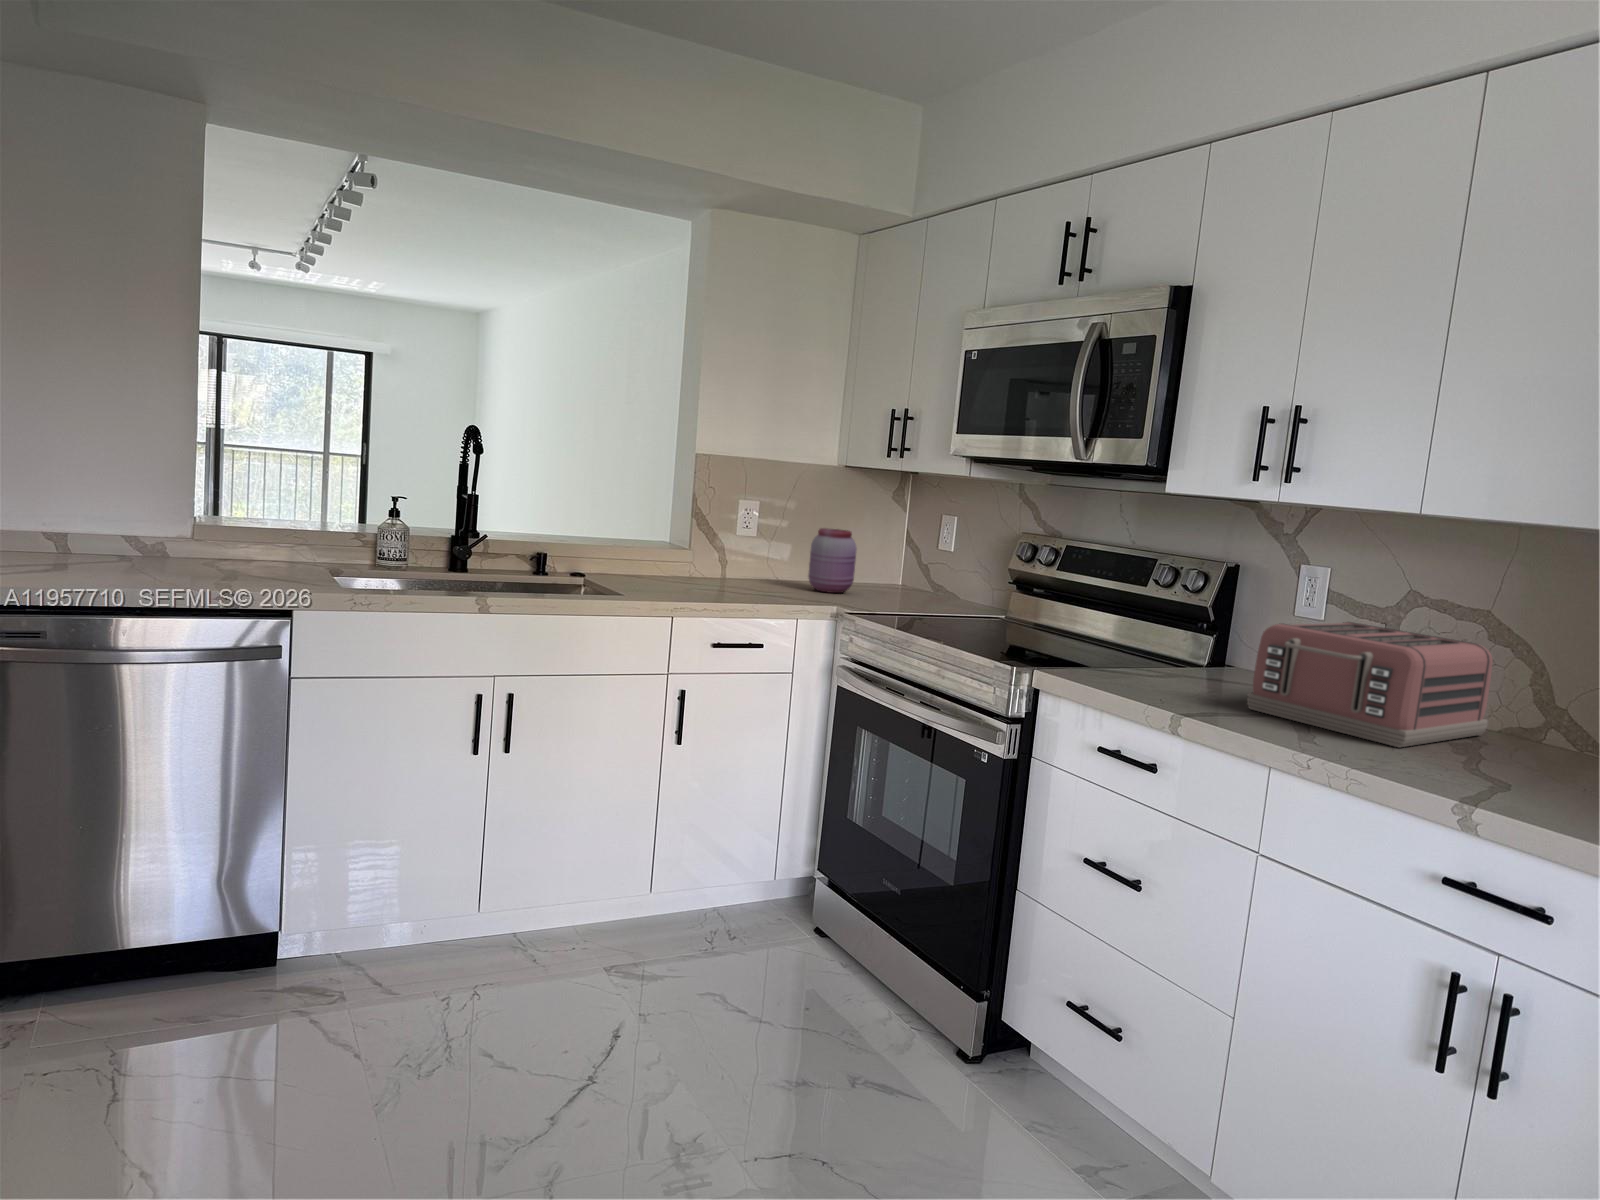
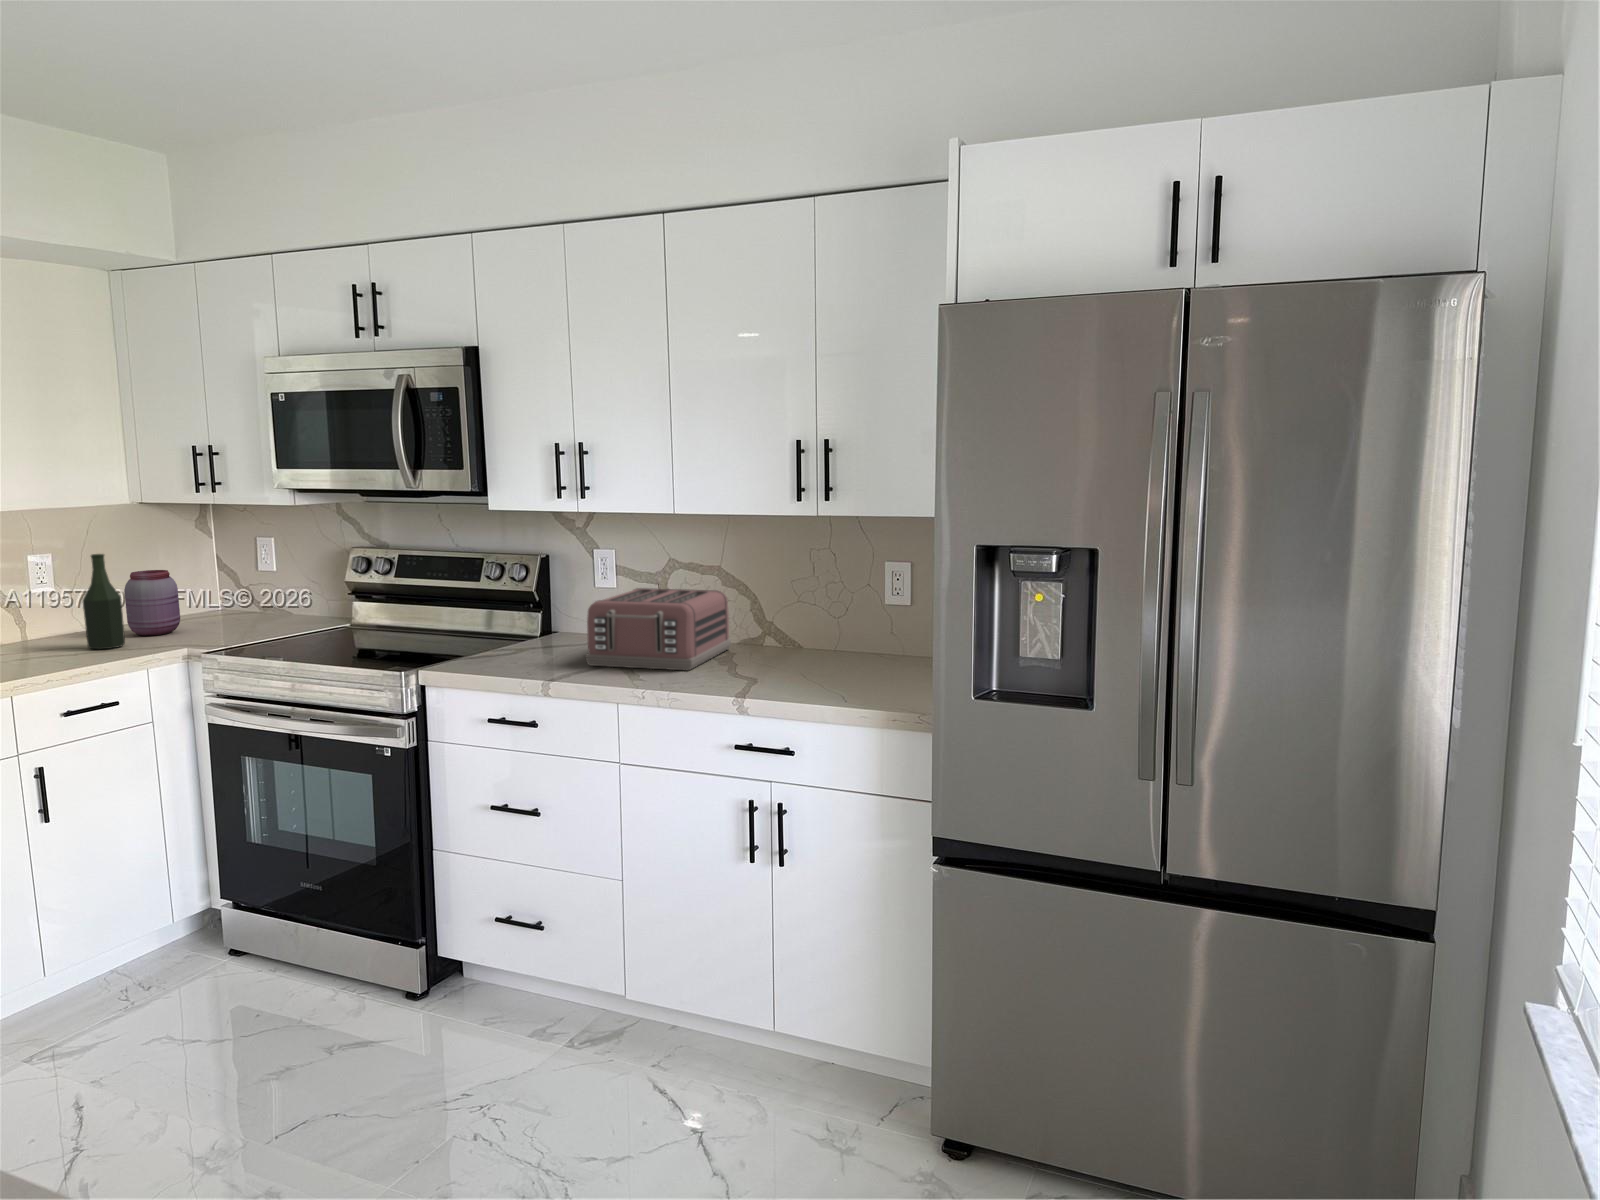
bottle: none [765,502,801,595] -> present [83,554,125,649]

